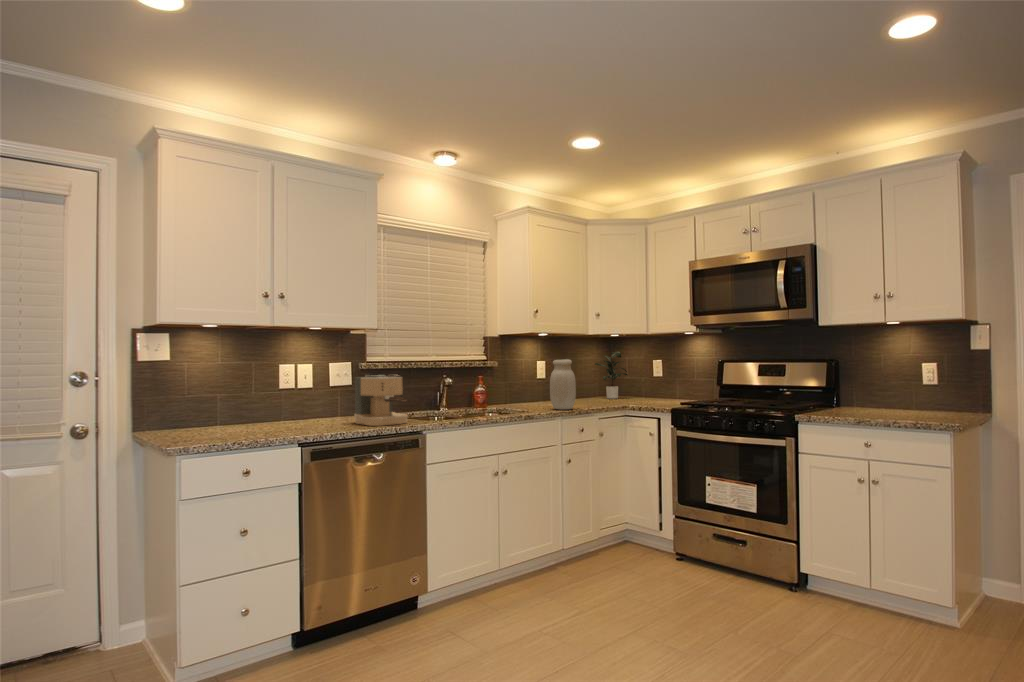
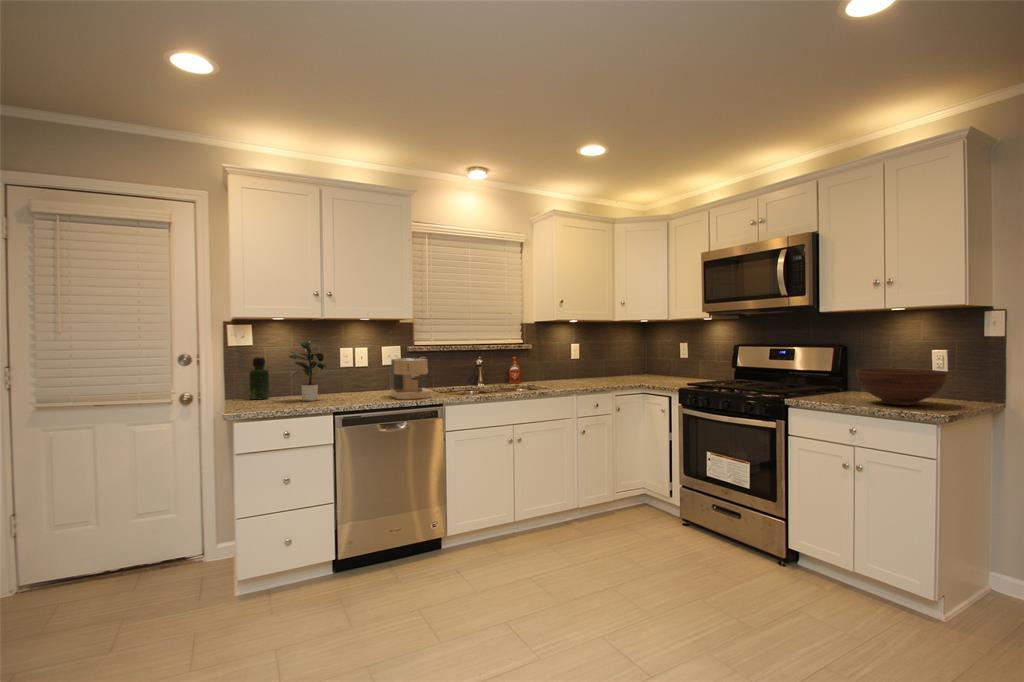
potted plant: present [595,352,627,399] -> present [289,341,326,401]
jar: present [550,360,576,410] -> none [567,344,589,388]
bottle: none [166,376,191,431] -> present [249,358,269,400]
fruit bowl: none [863,382,947,417] -> present [856,368,947,405]

